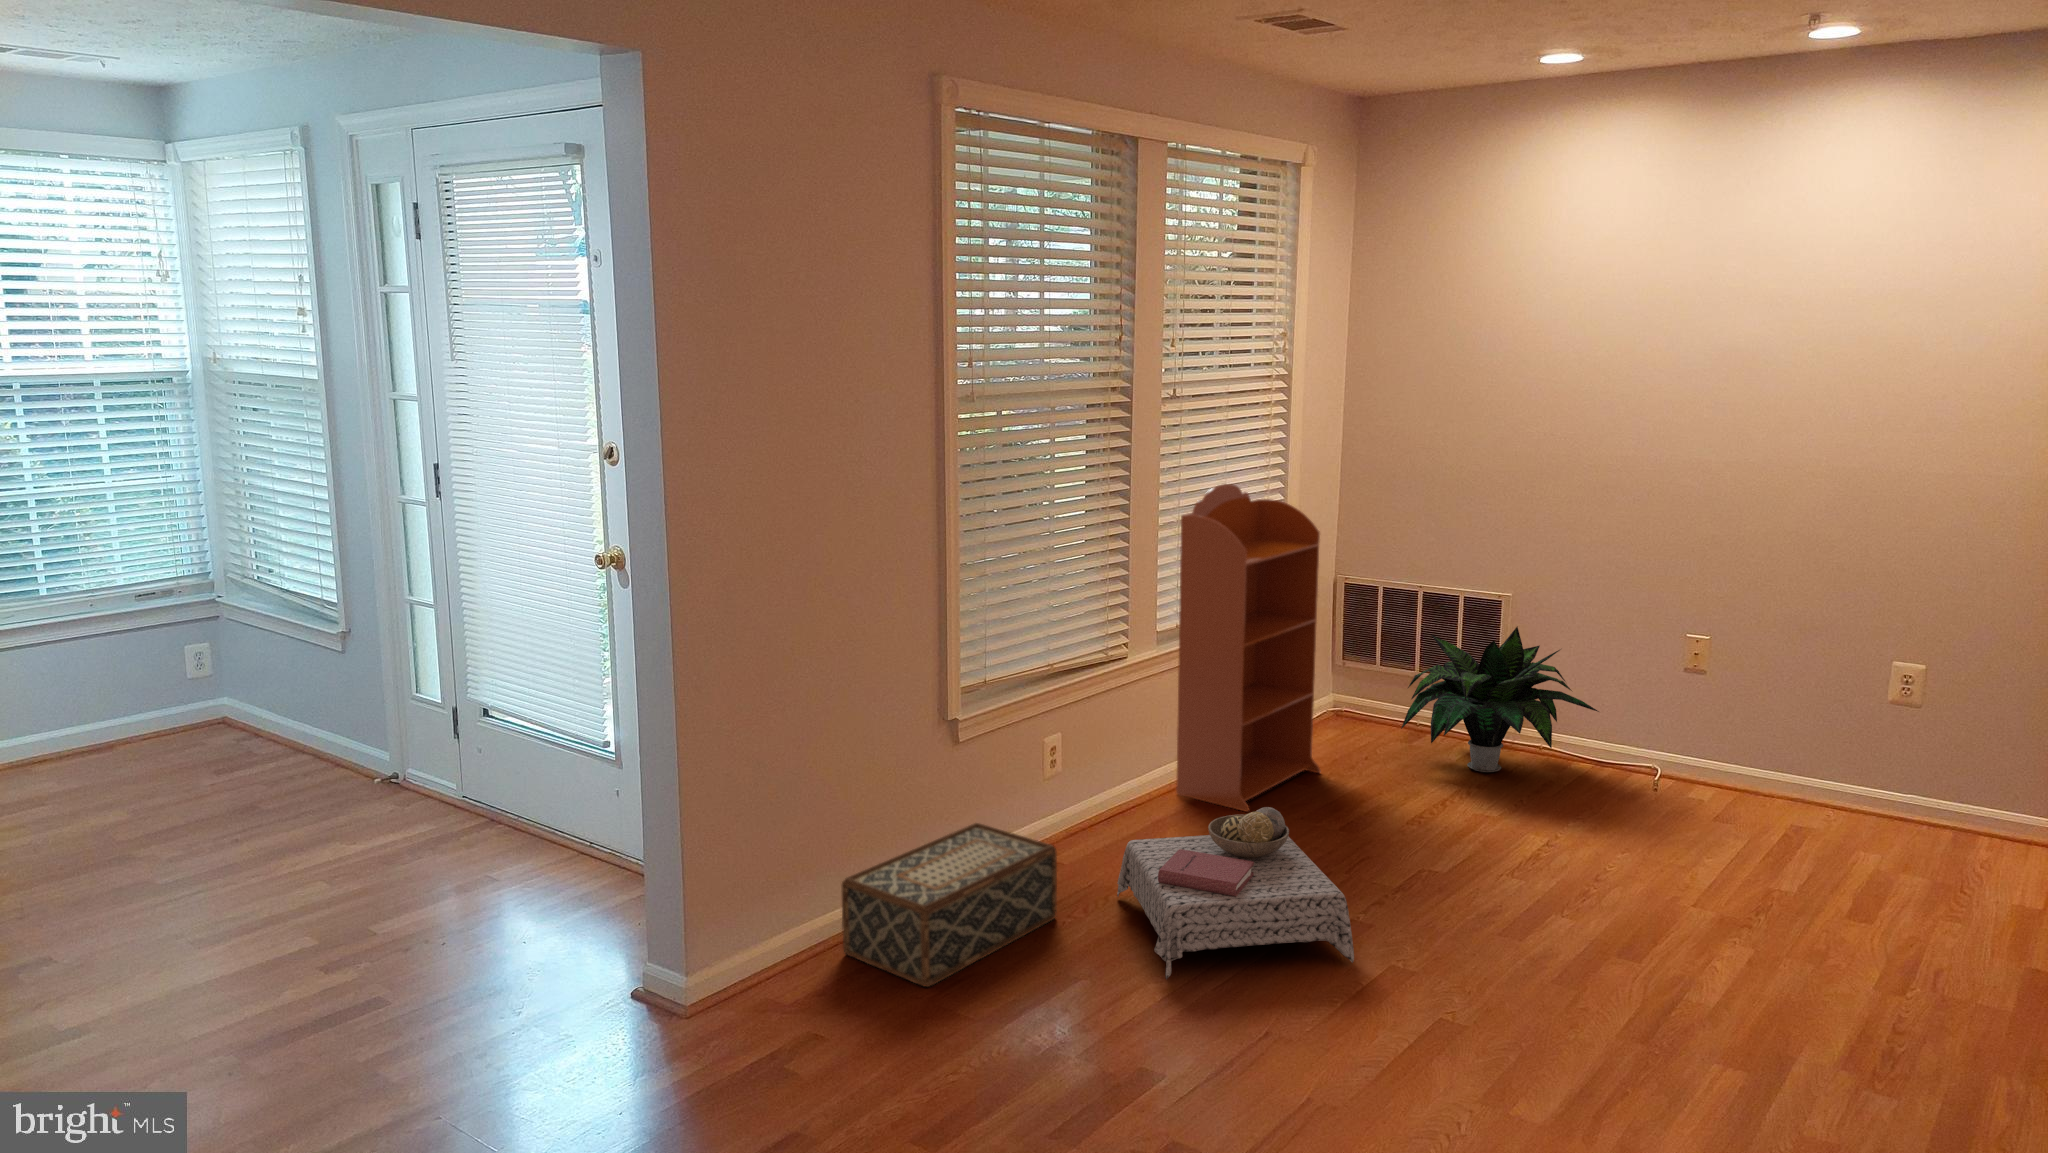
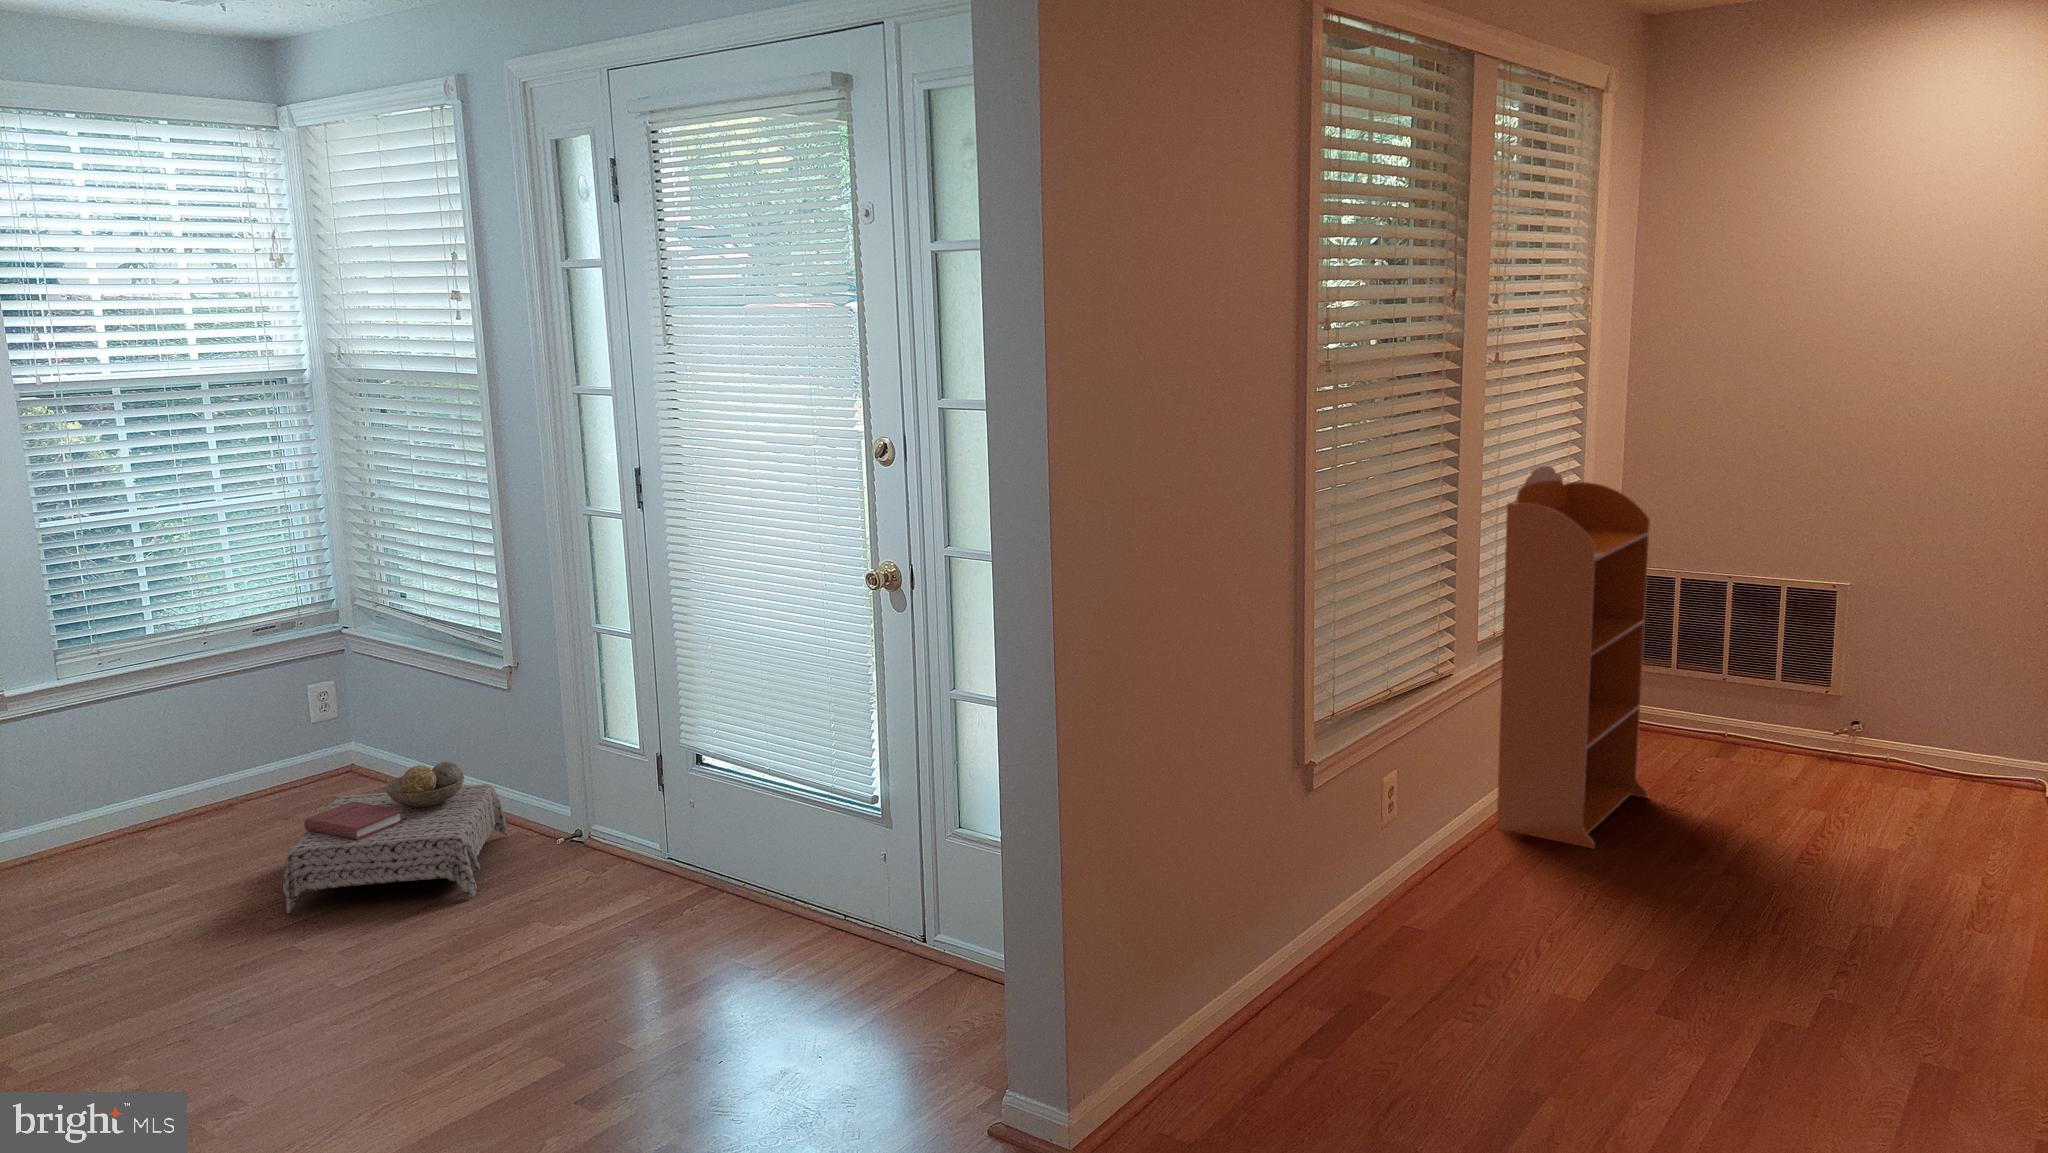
potted plant: present [1401,627,1599,772] -> none [1734,621,1981,791]
ottoman: present [1117,807,1354,979] -> present [283,762,507,915]
woven basket: present [841,823,1057,987] -> none [1218,878,1449,1089]

